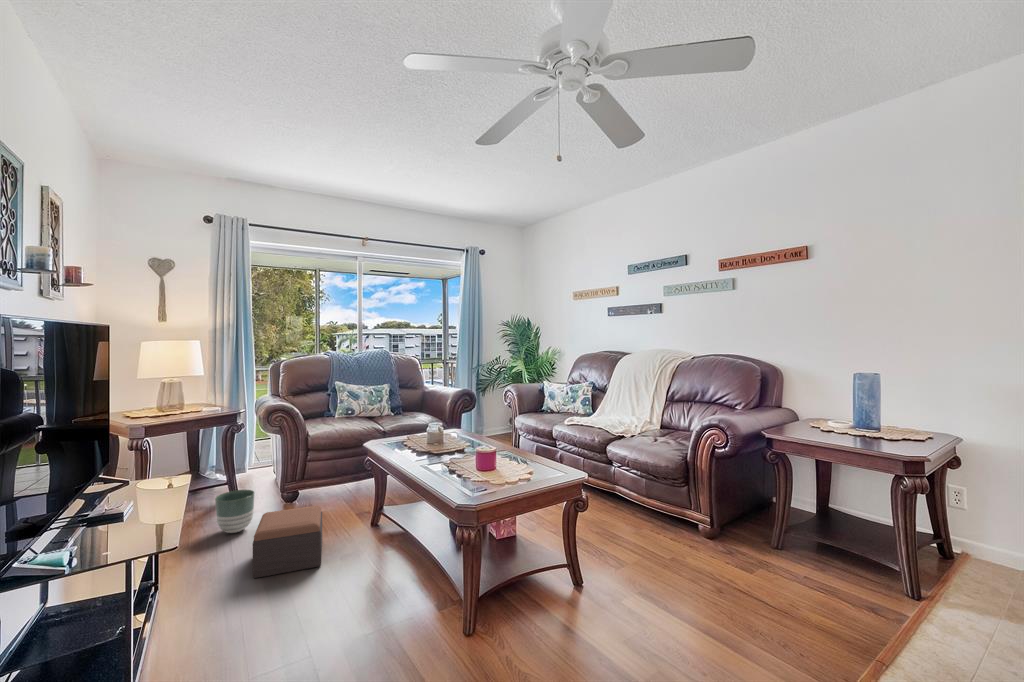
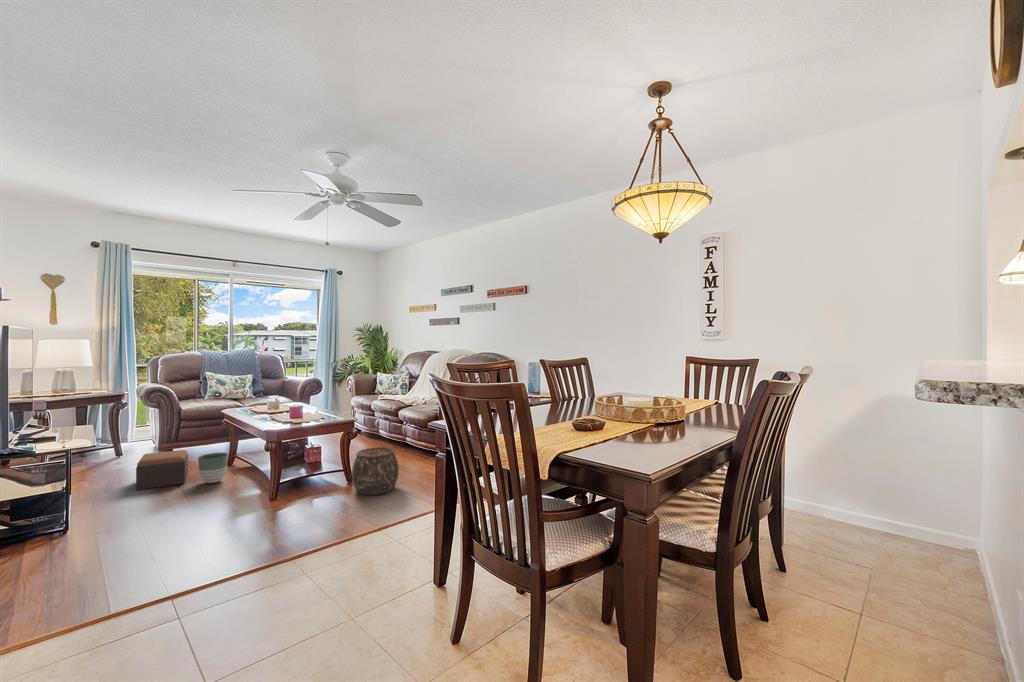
planter: present [215,490,255,533] -> present [198,453,228,483]
woven basket: none [601,529,689,636] -> present [352,447,399,495]

